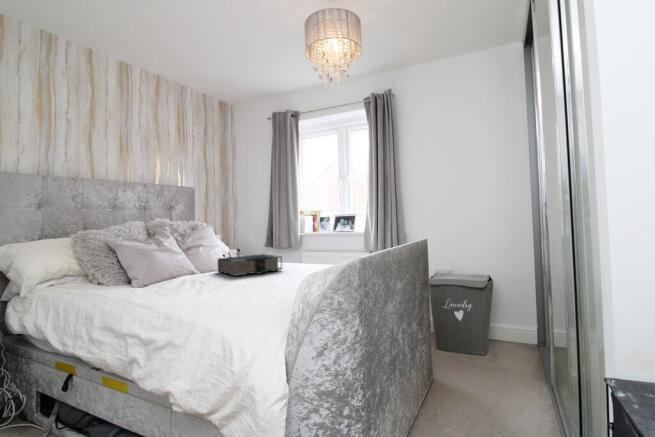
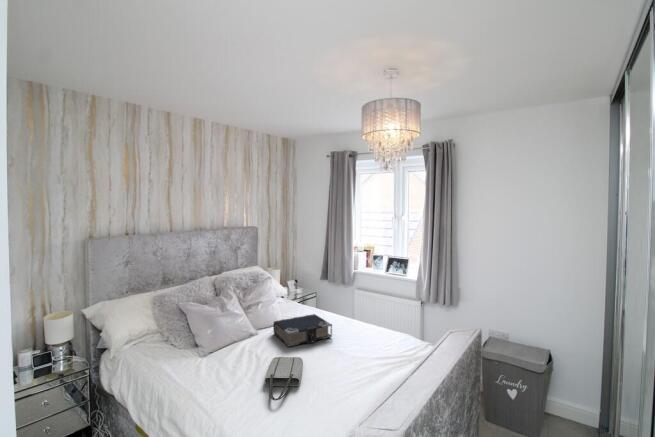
tote bag: none [209,275,252,296] -> present [264,357,303,400]

